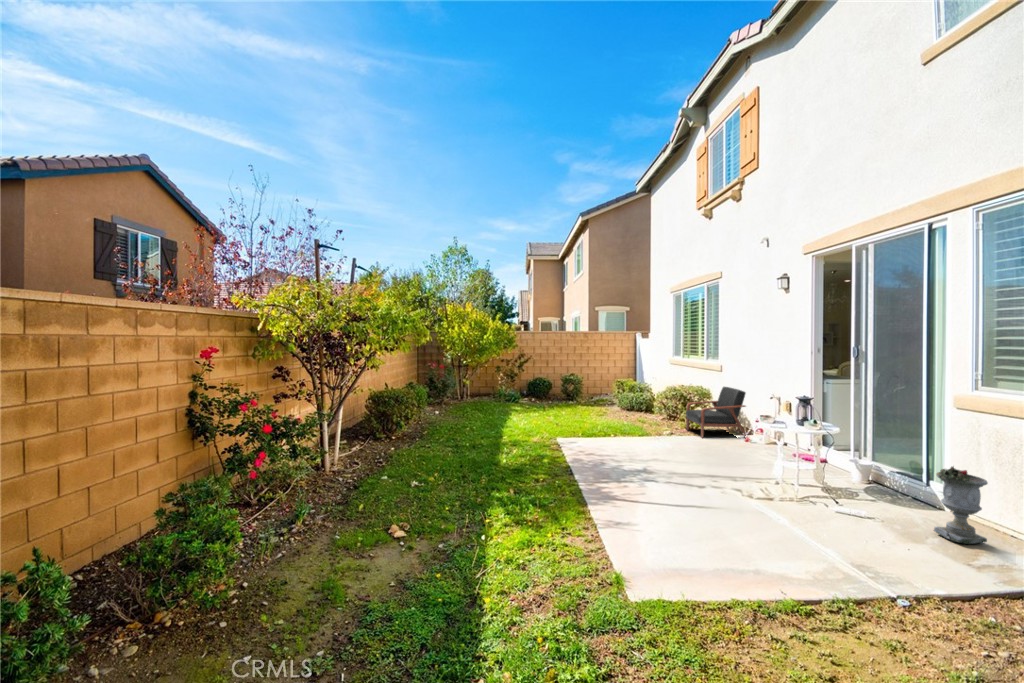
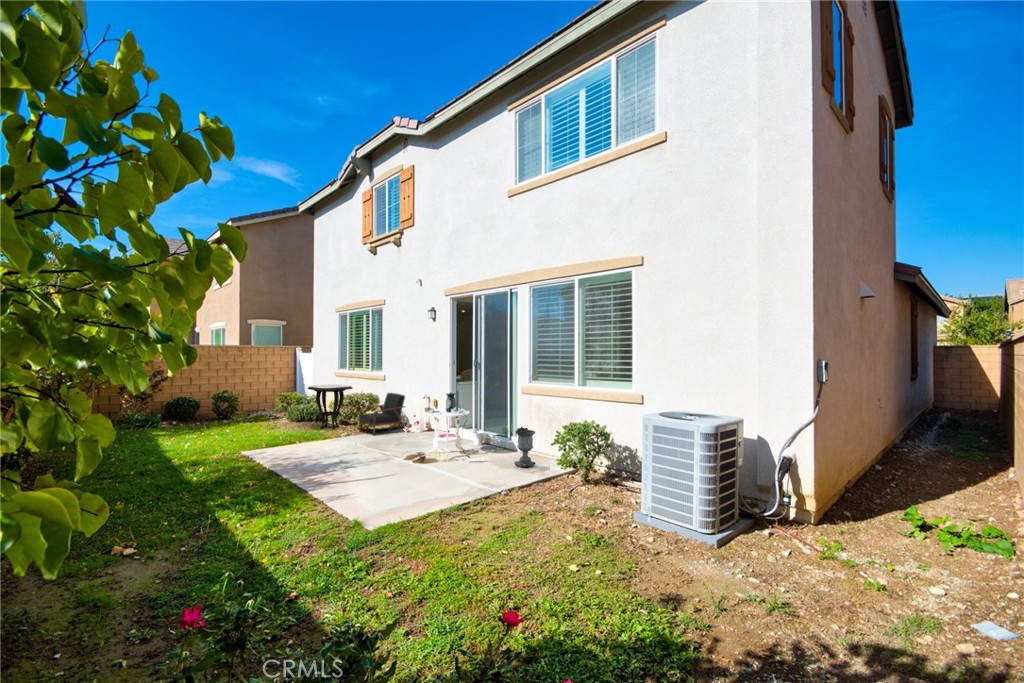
side table: none [632,373,681,423] -> present [307,384,352,429]

